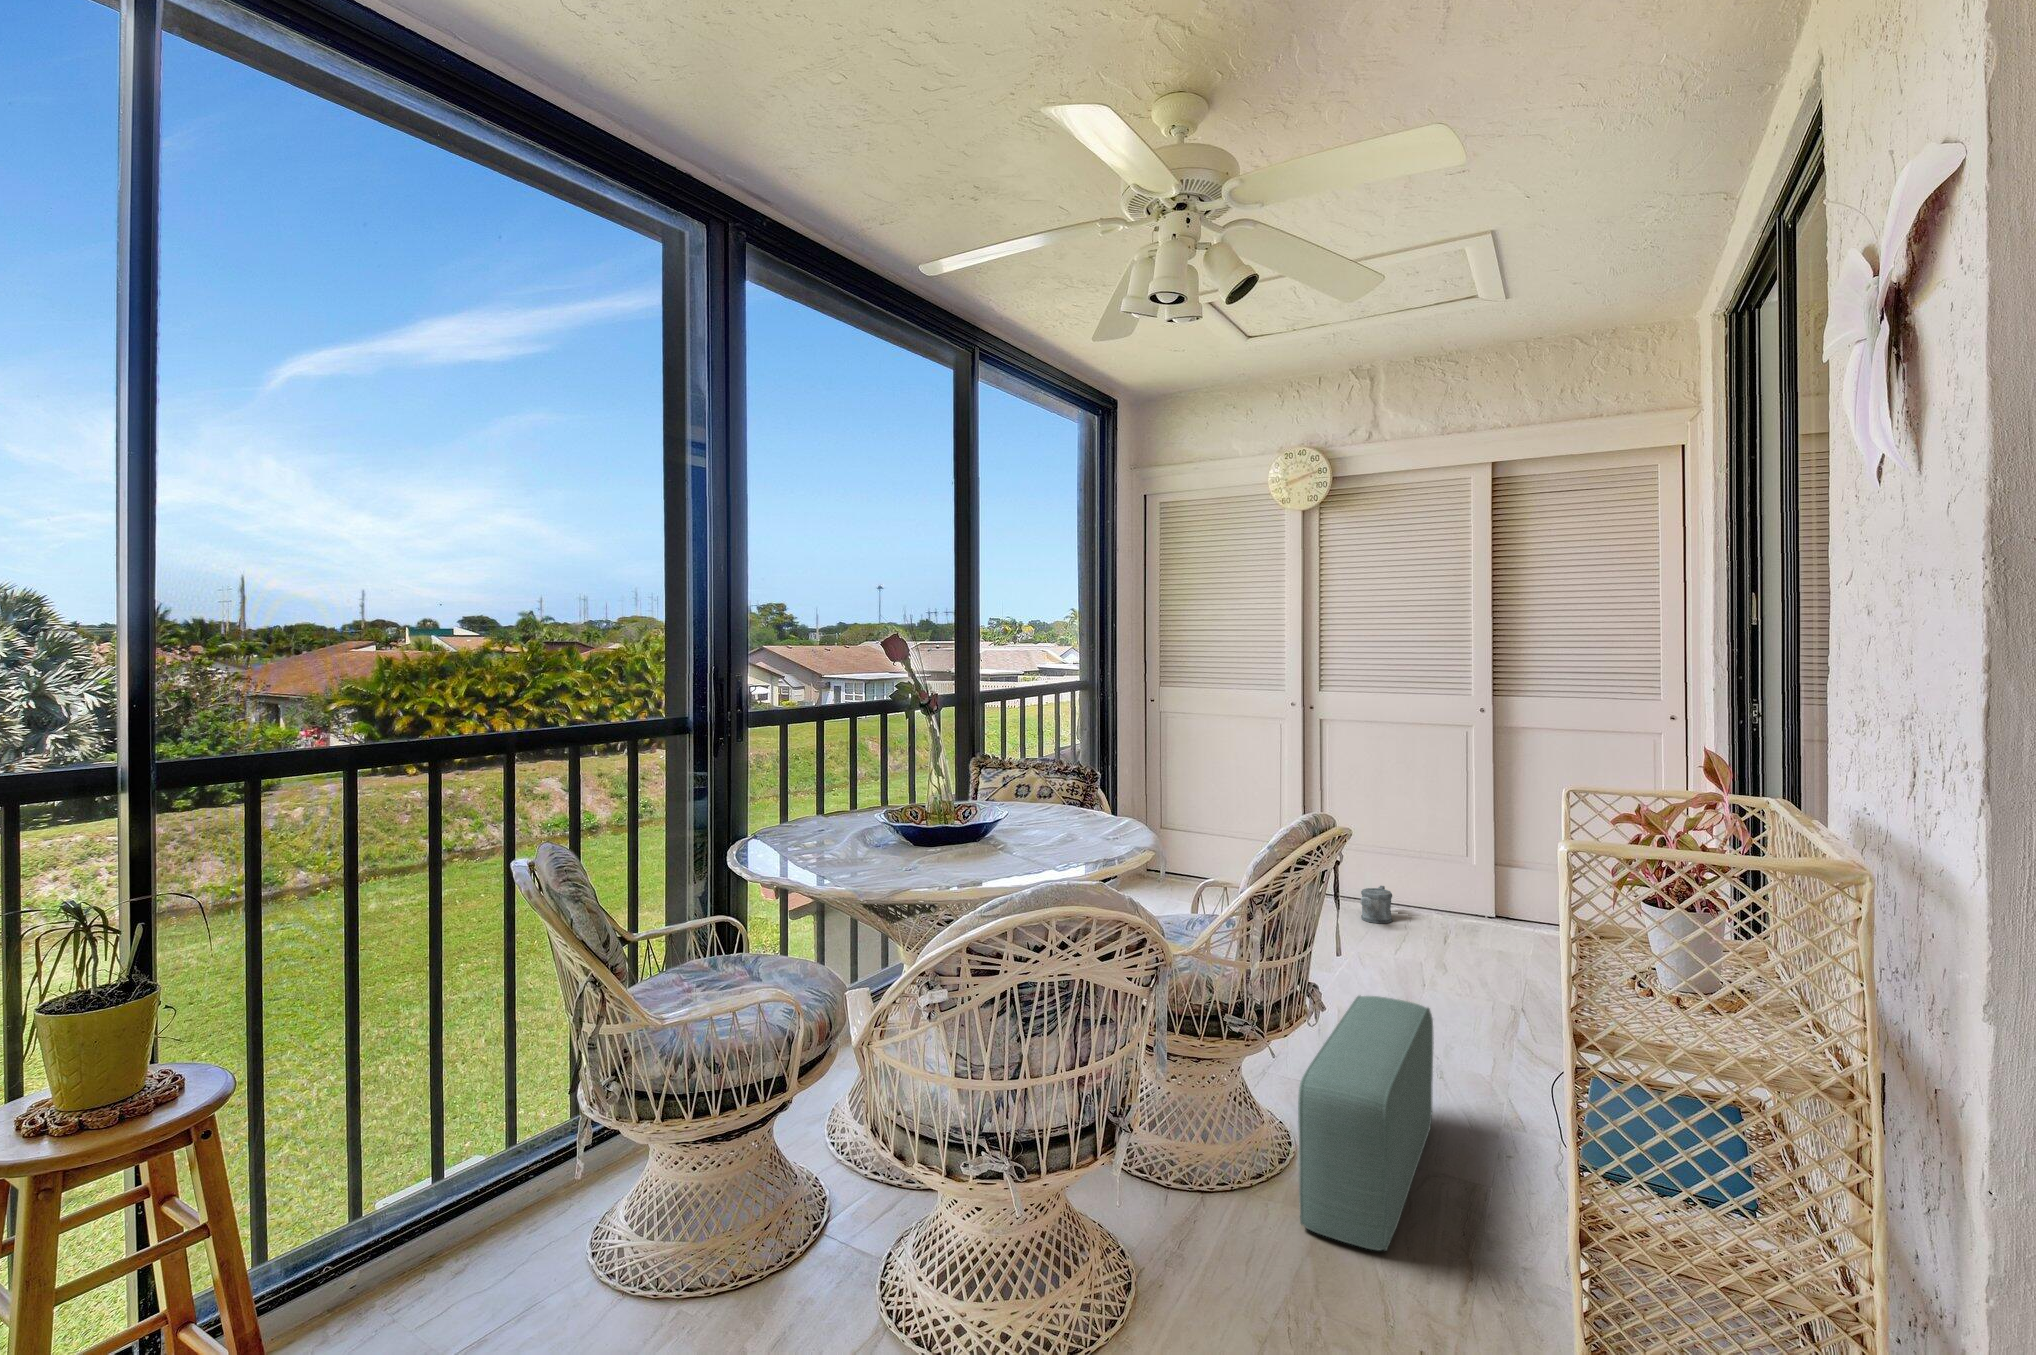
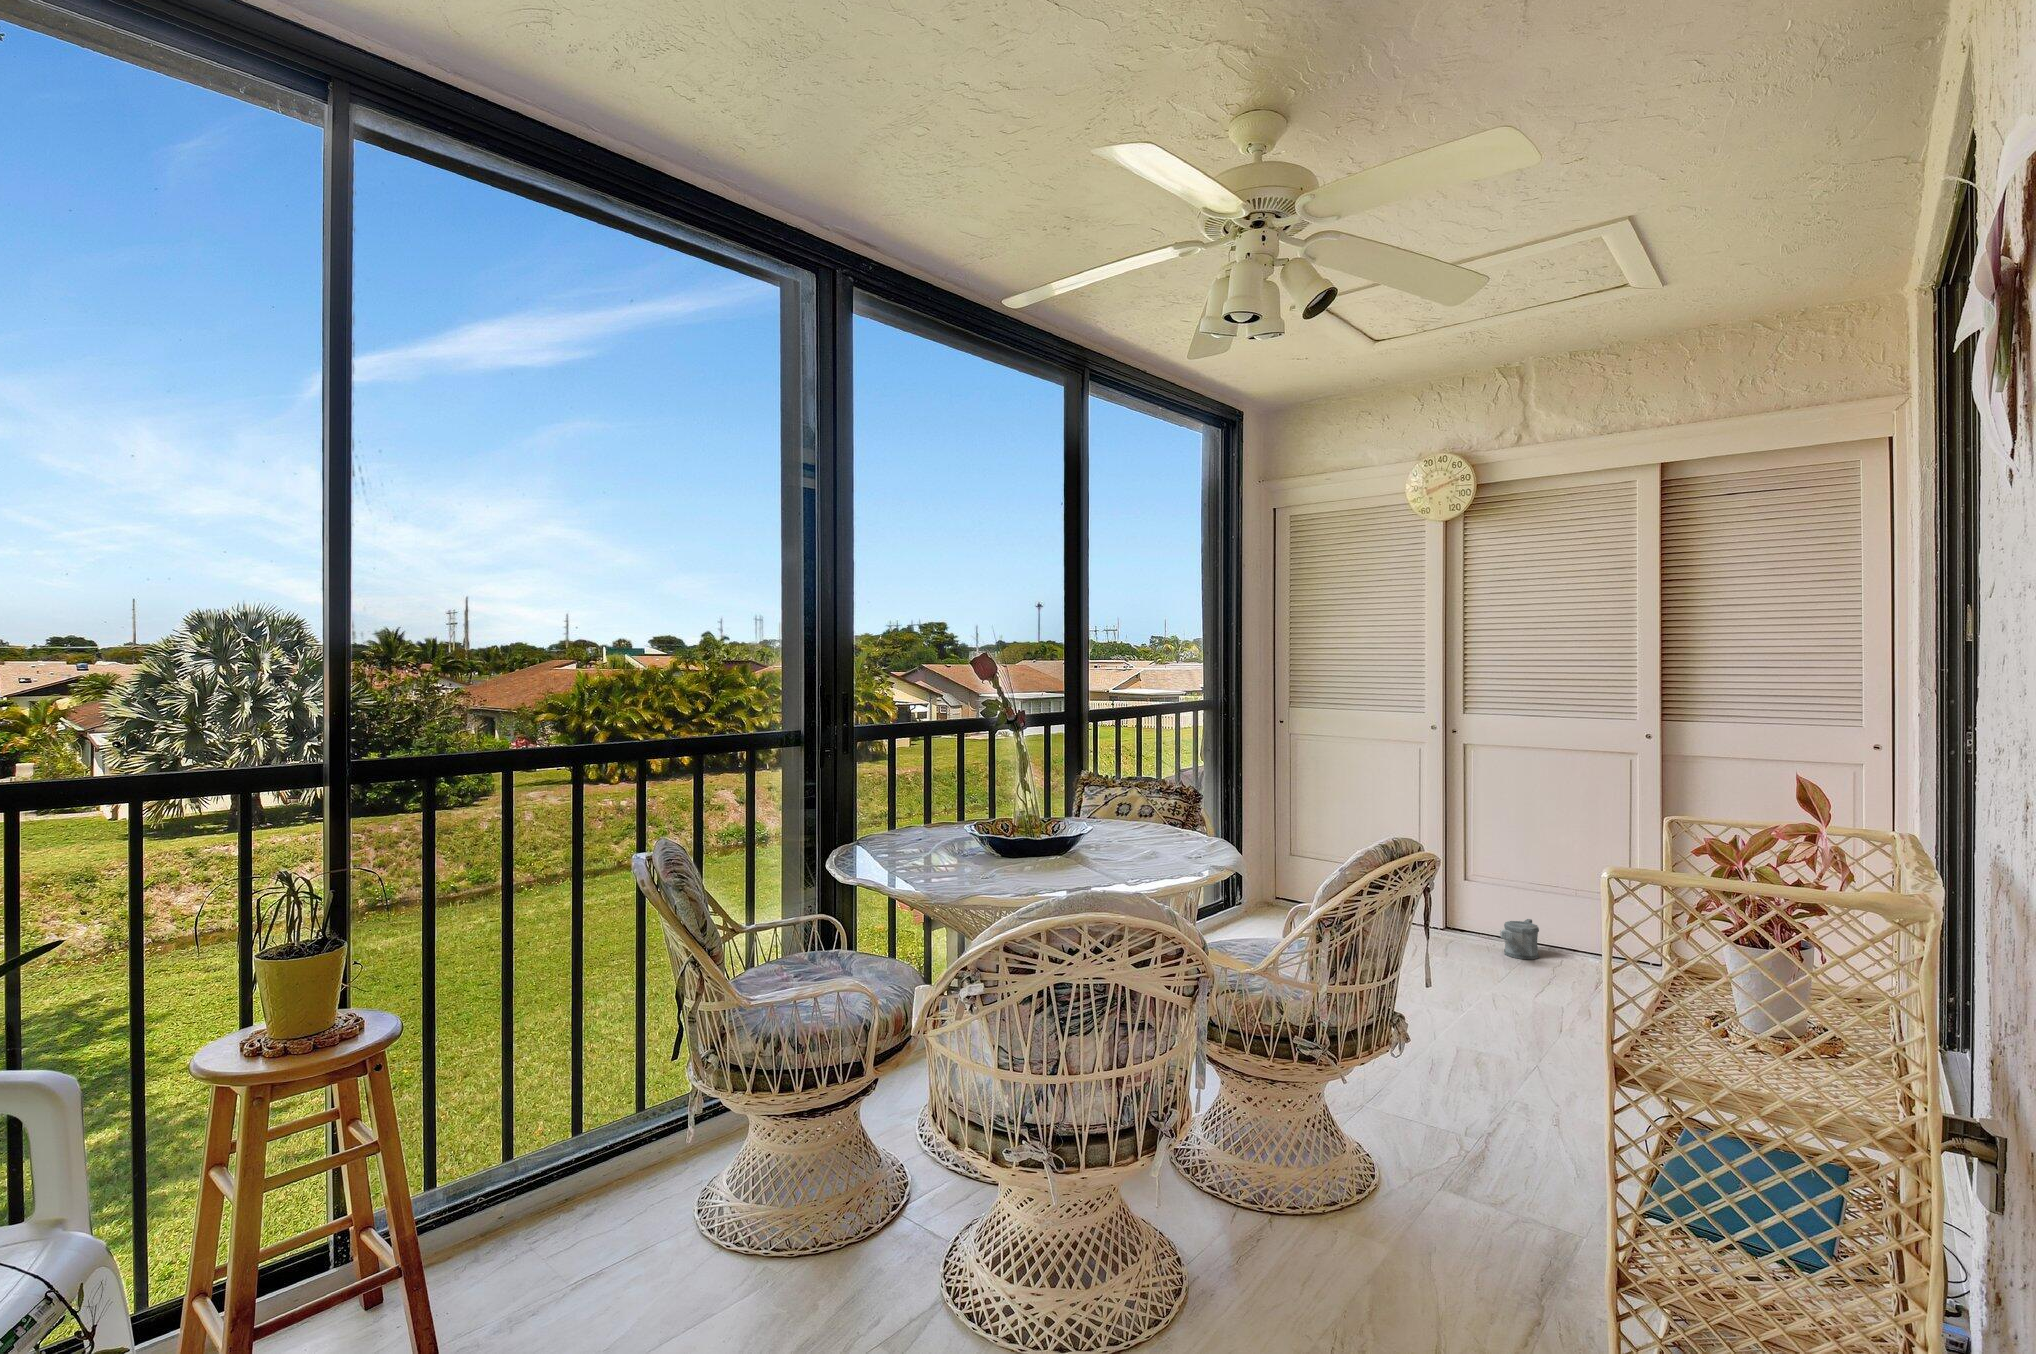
pouf: present [1298,996,1434,1250] -> none [1369,1028,1537,1289]

